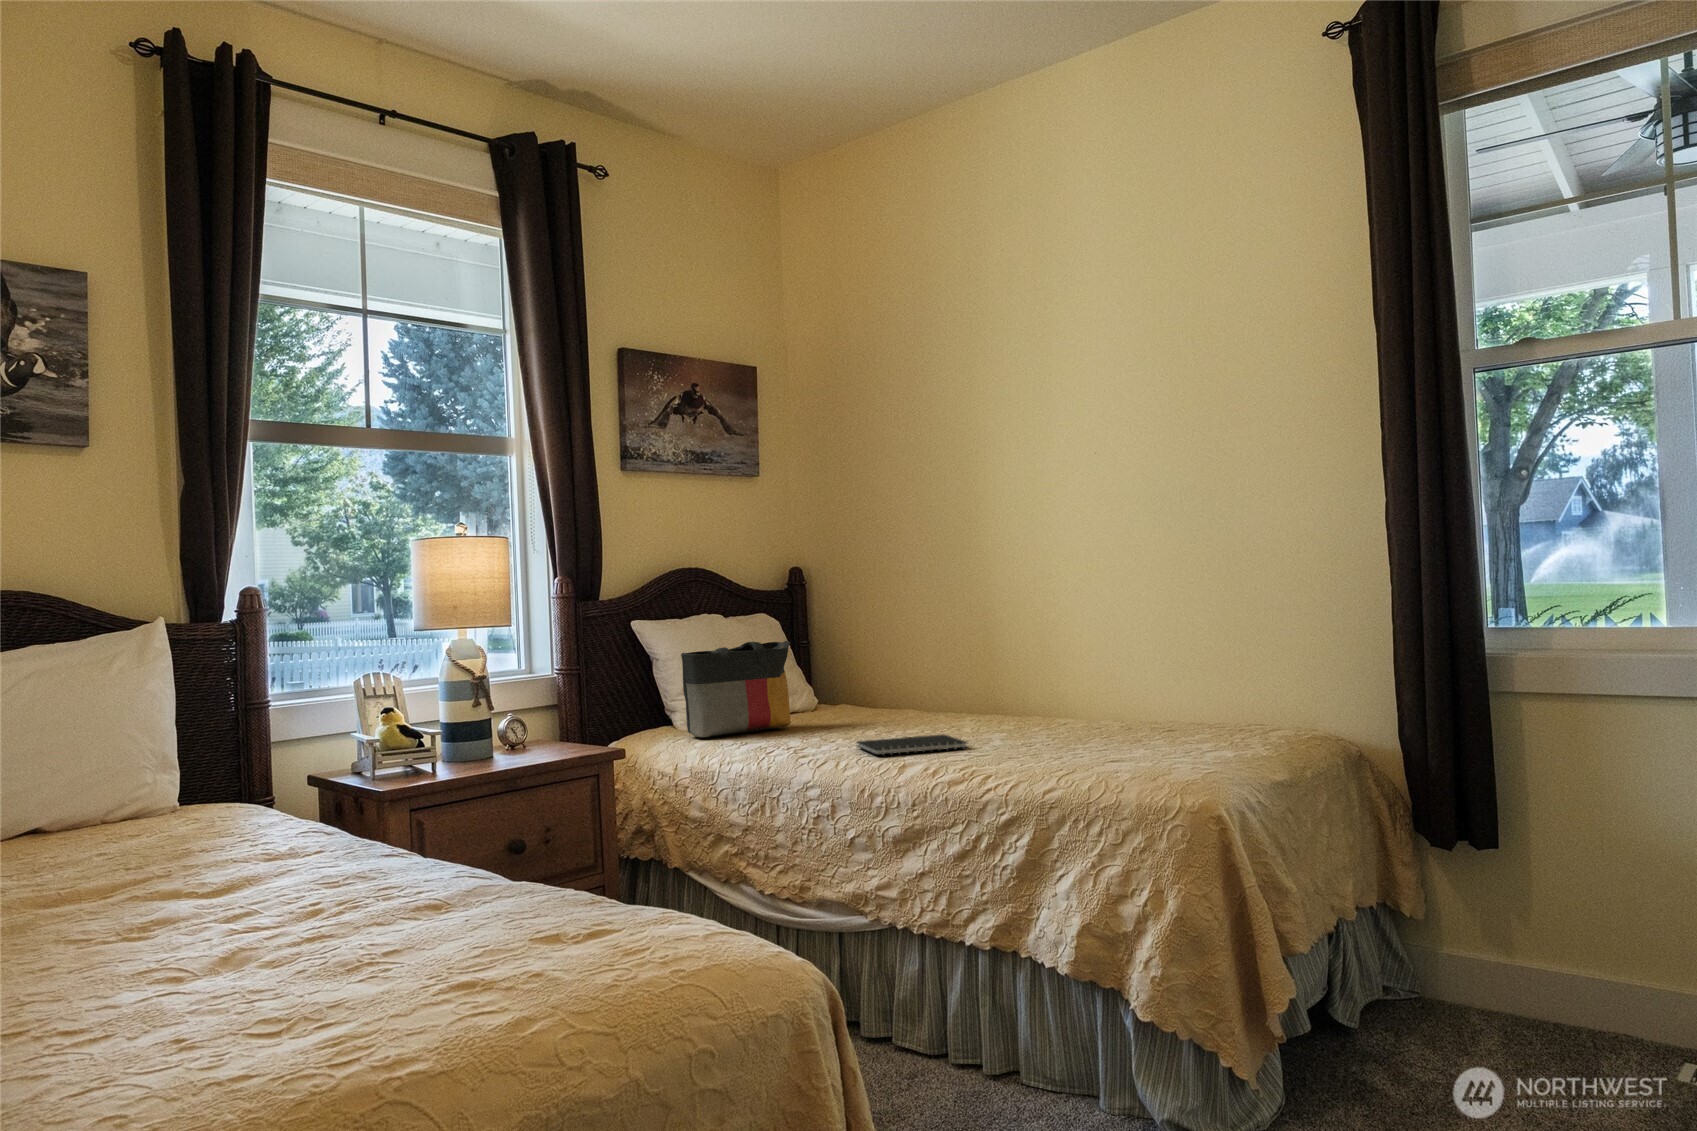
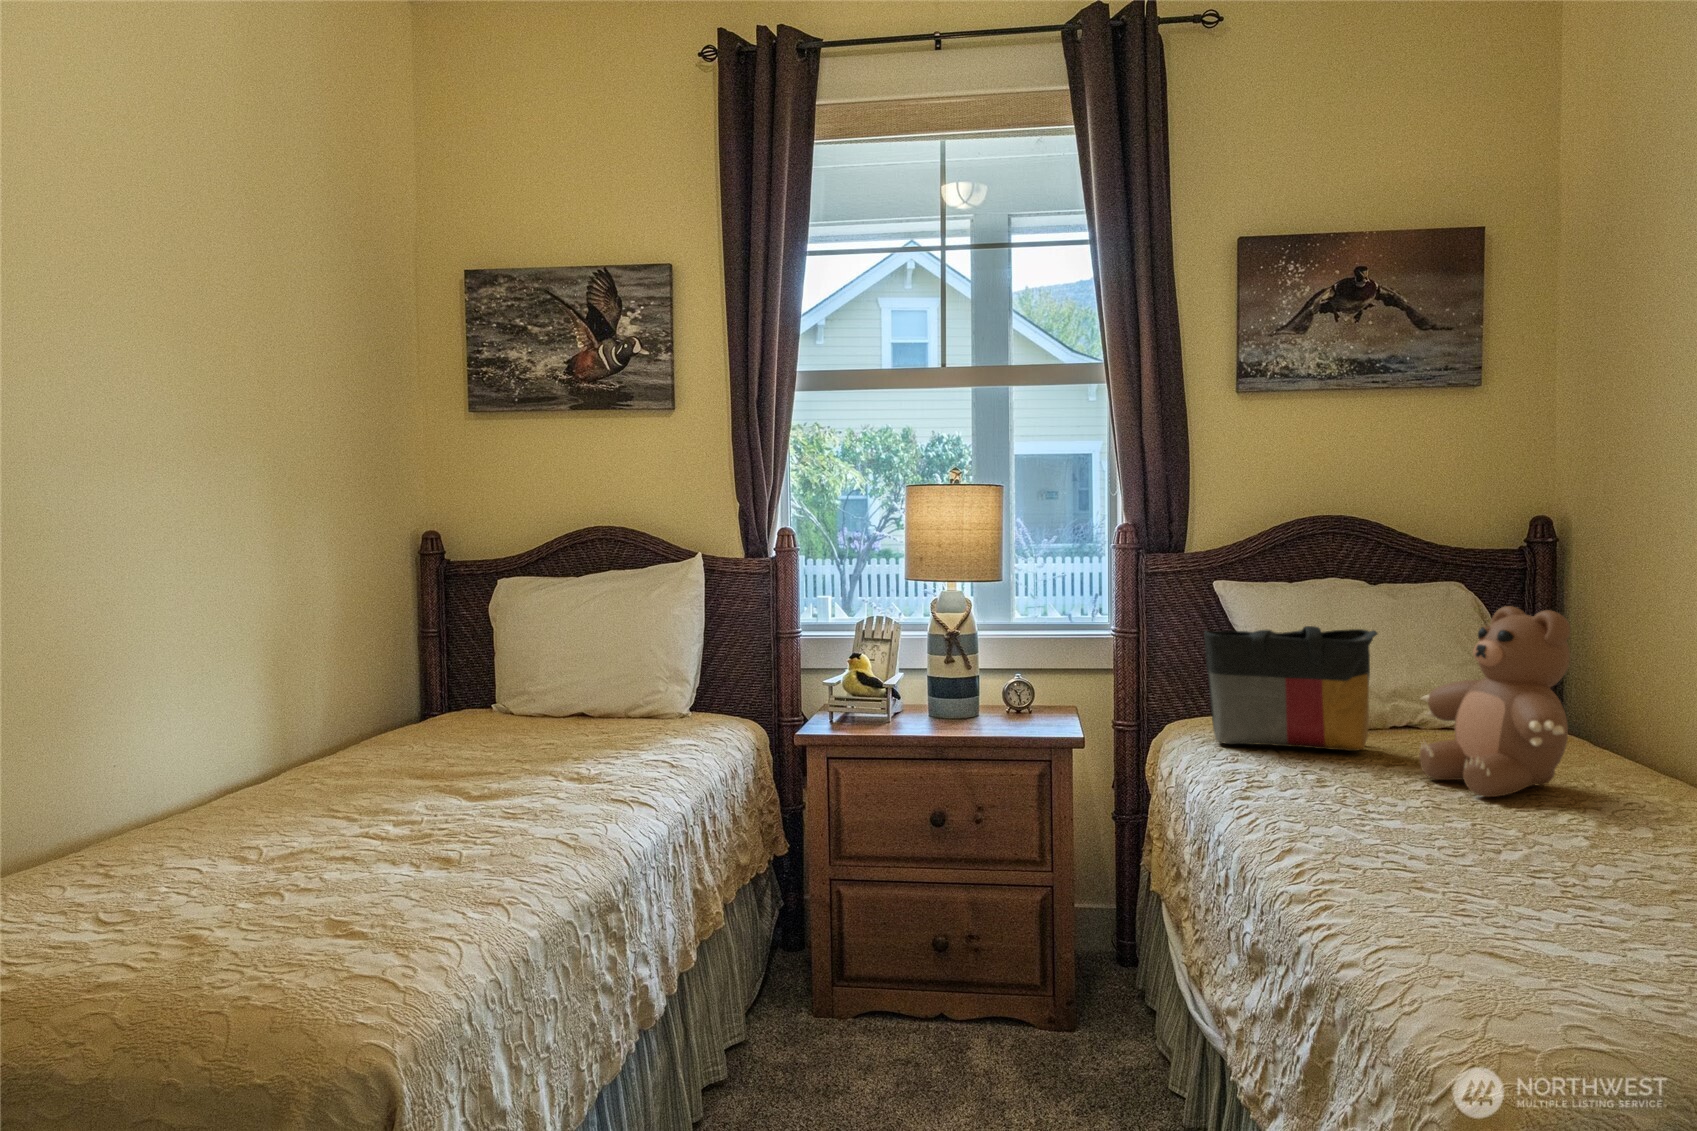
teddy bear: none [831,614,935,731] -> present [1419,606,1570,797]
notebook: present [857,735,968,755] -> none [1311,800,1506,861]

